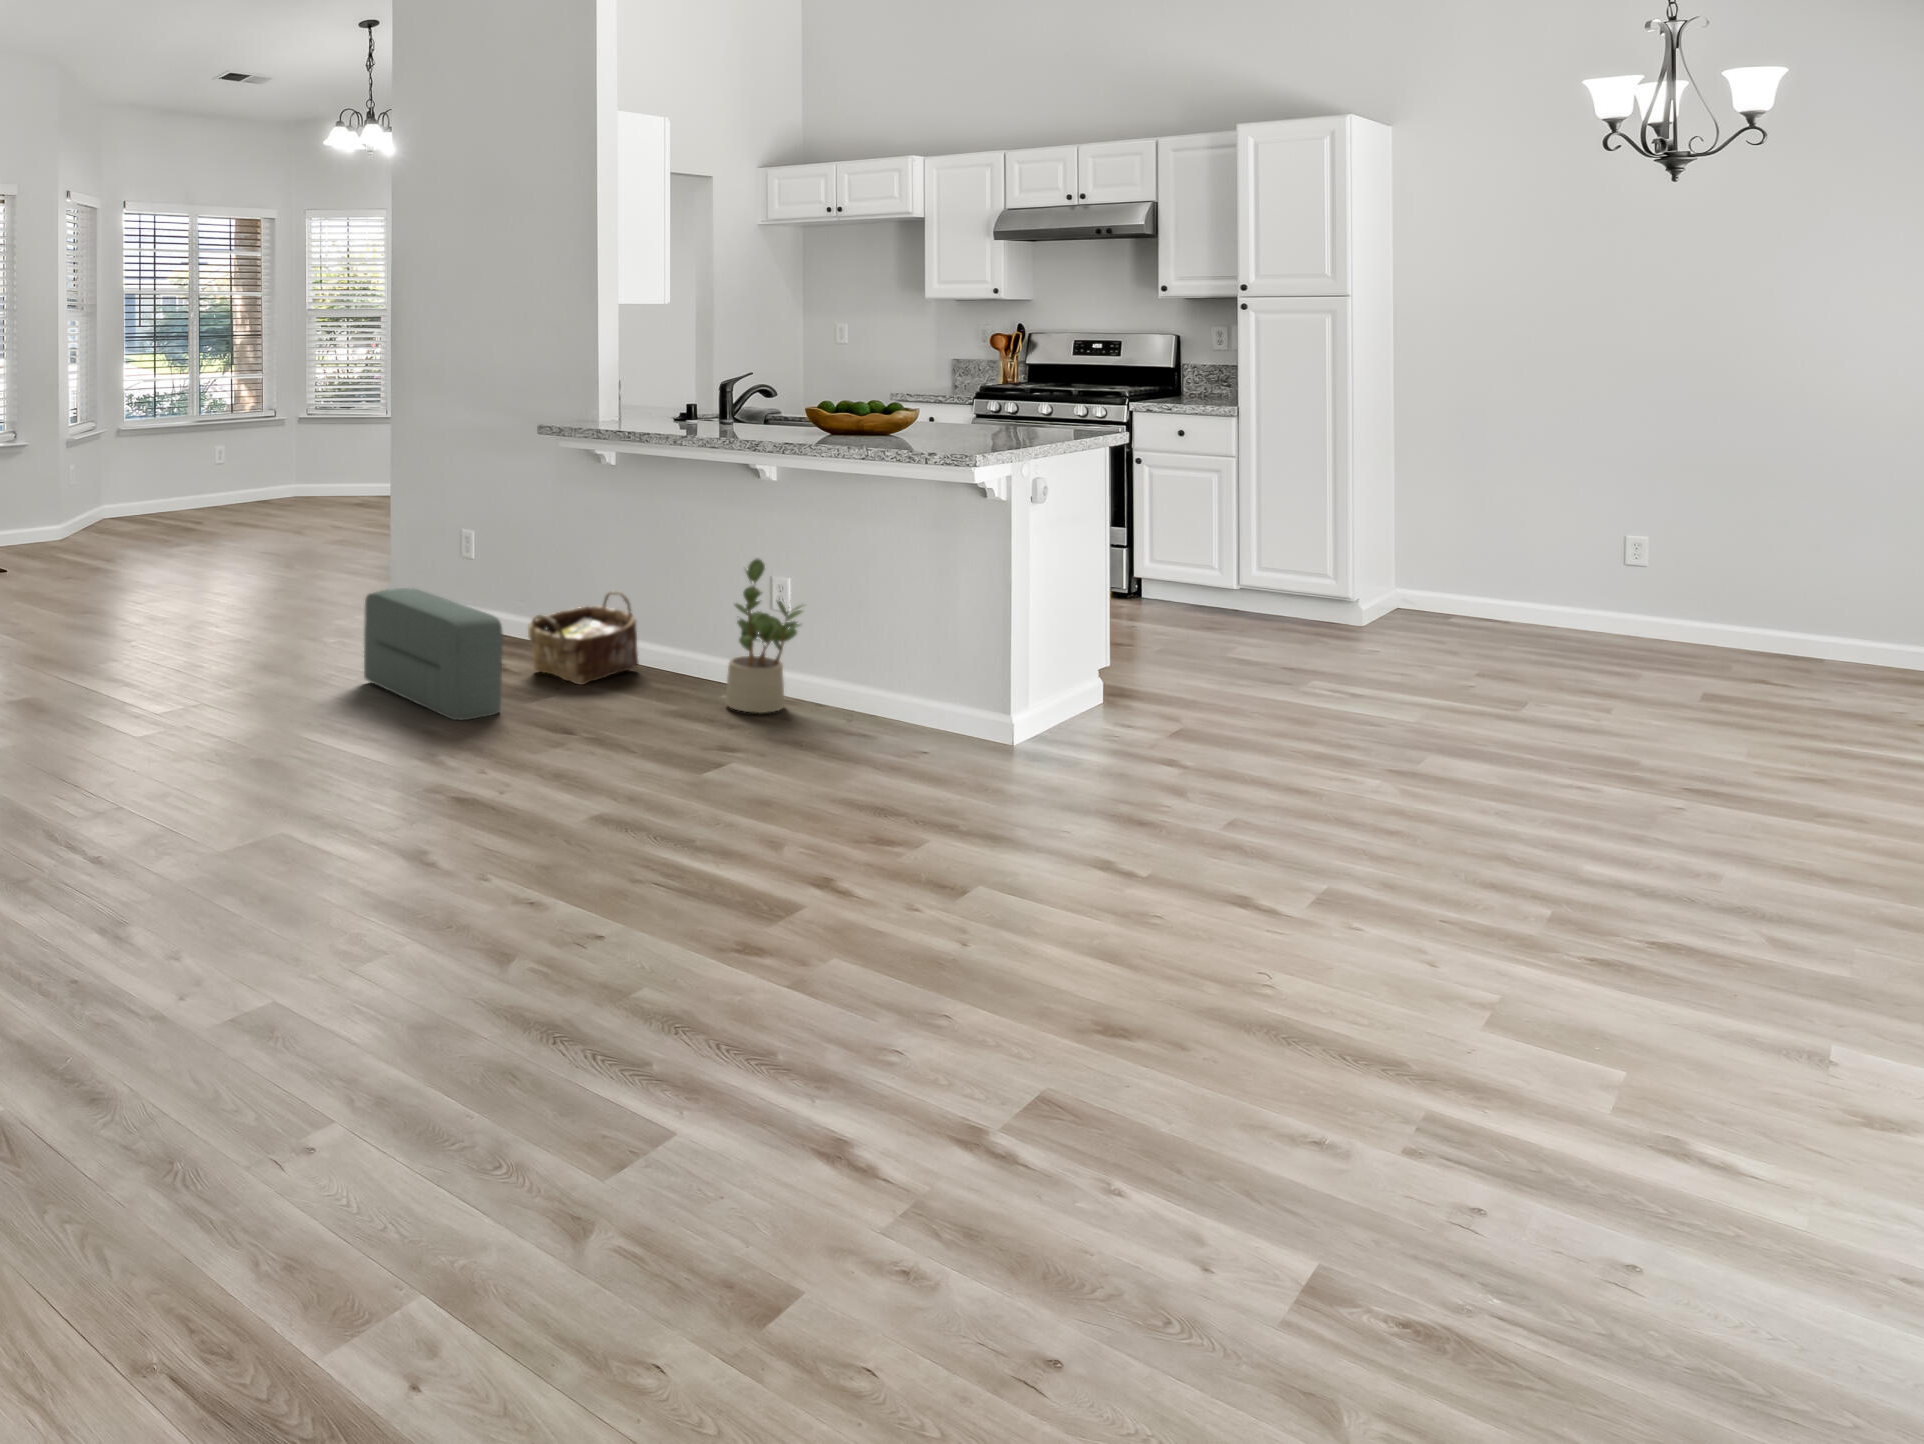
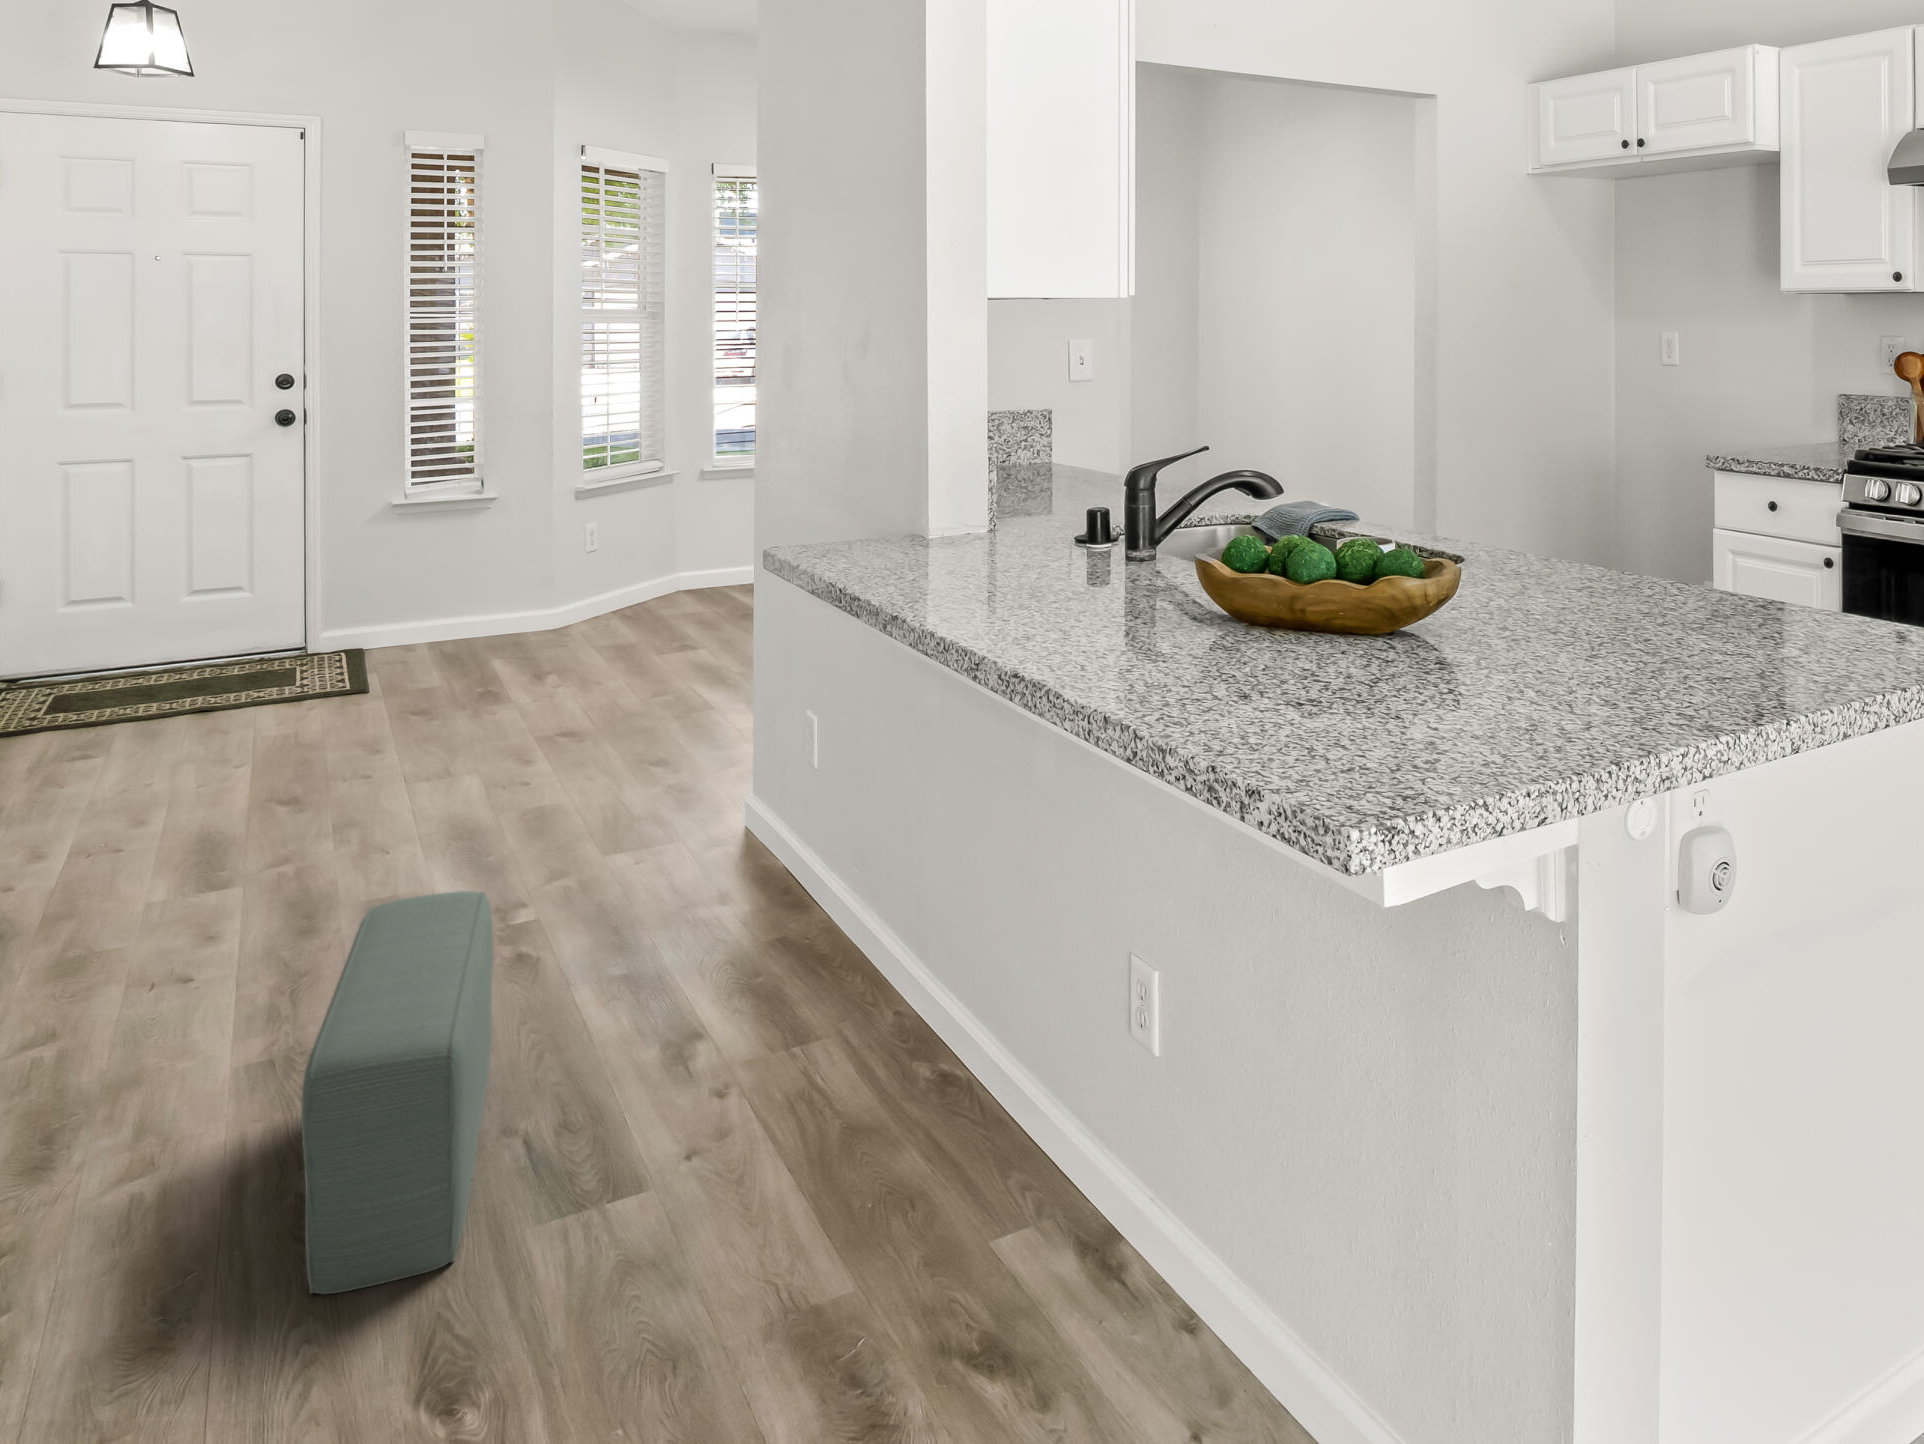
potted plant: present [725,559,803,713] -> none [962,940,1162,1350]
woven basket: present [528,591,638,685] -> none [704,901,953,1140]

